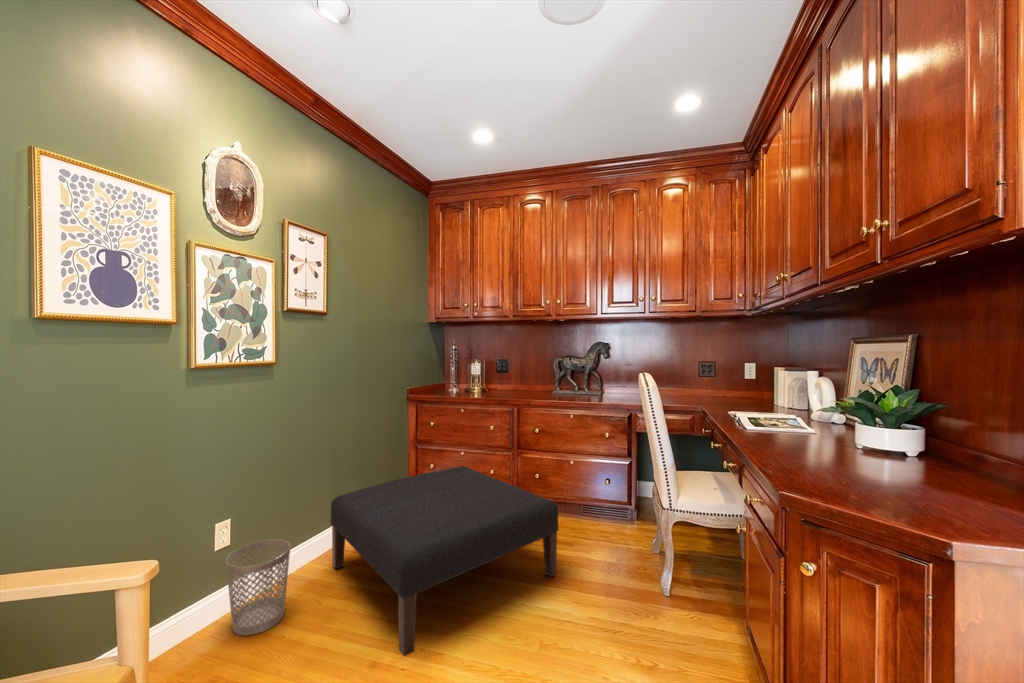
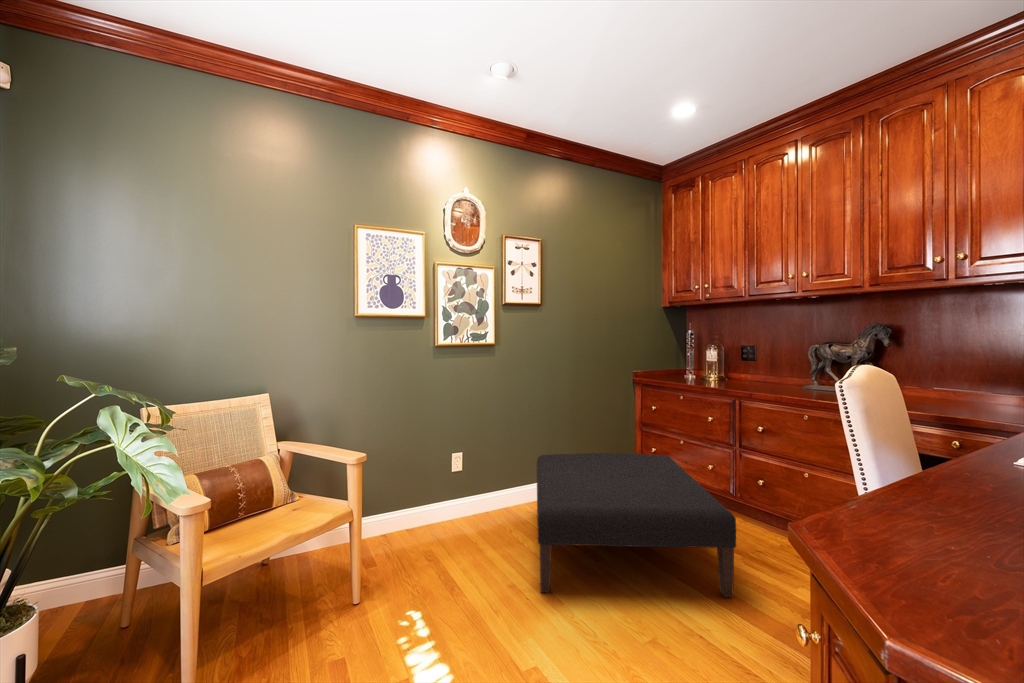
wastebasket: present [226,539,290,636] -> none [456,473,495,535]

